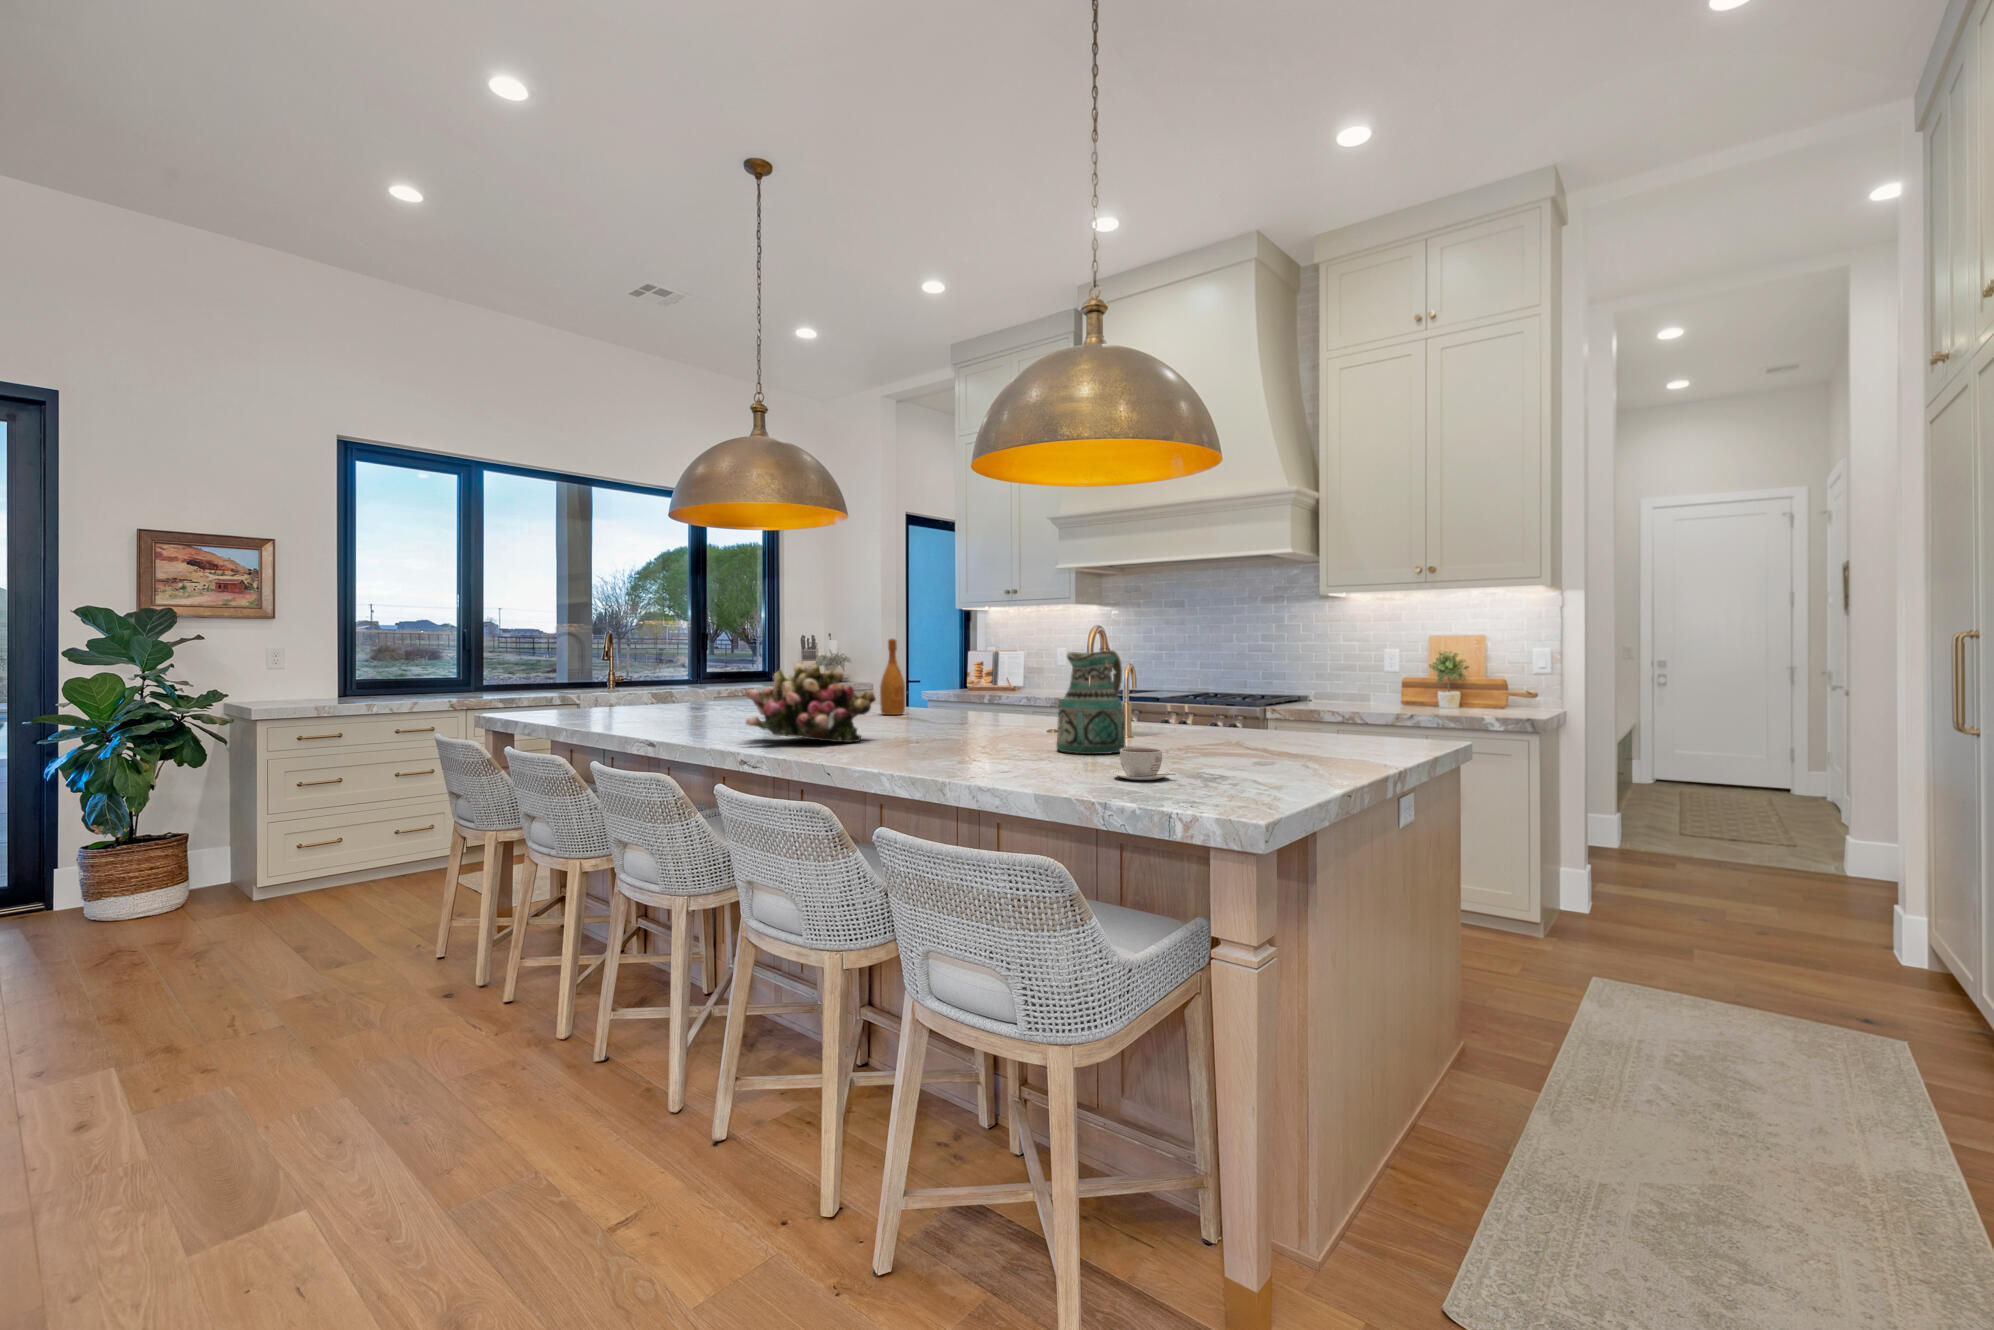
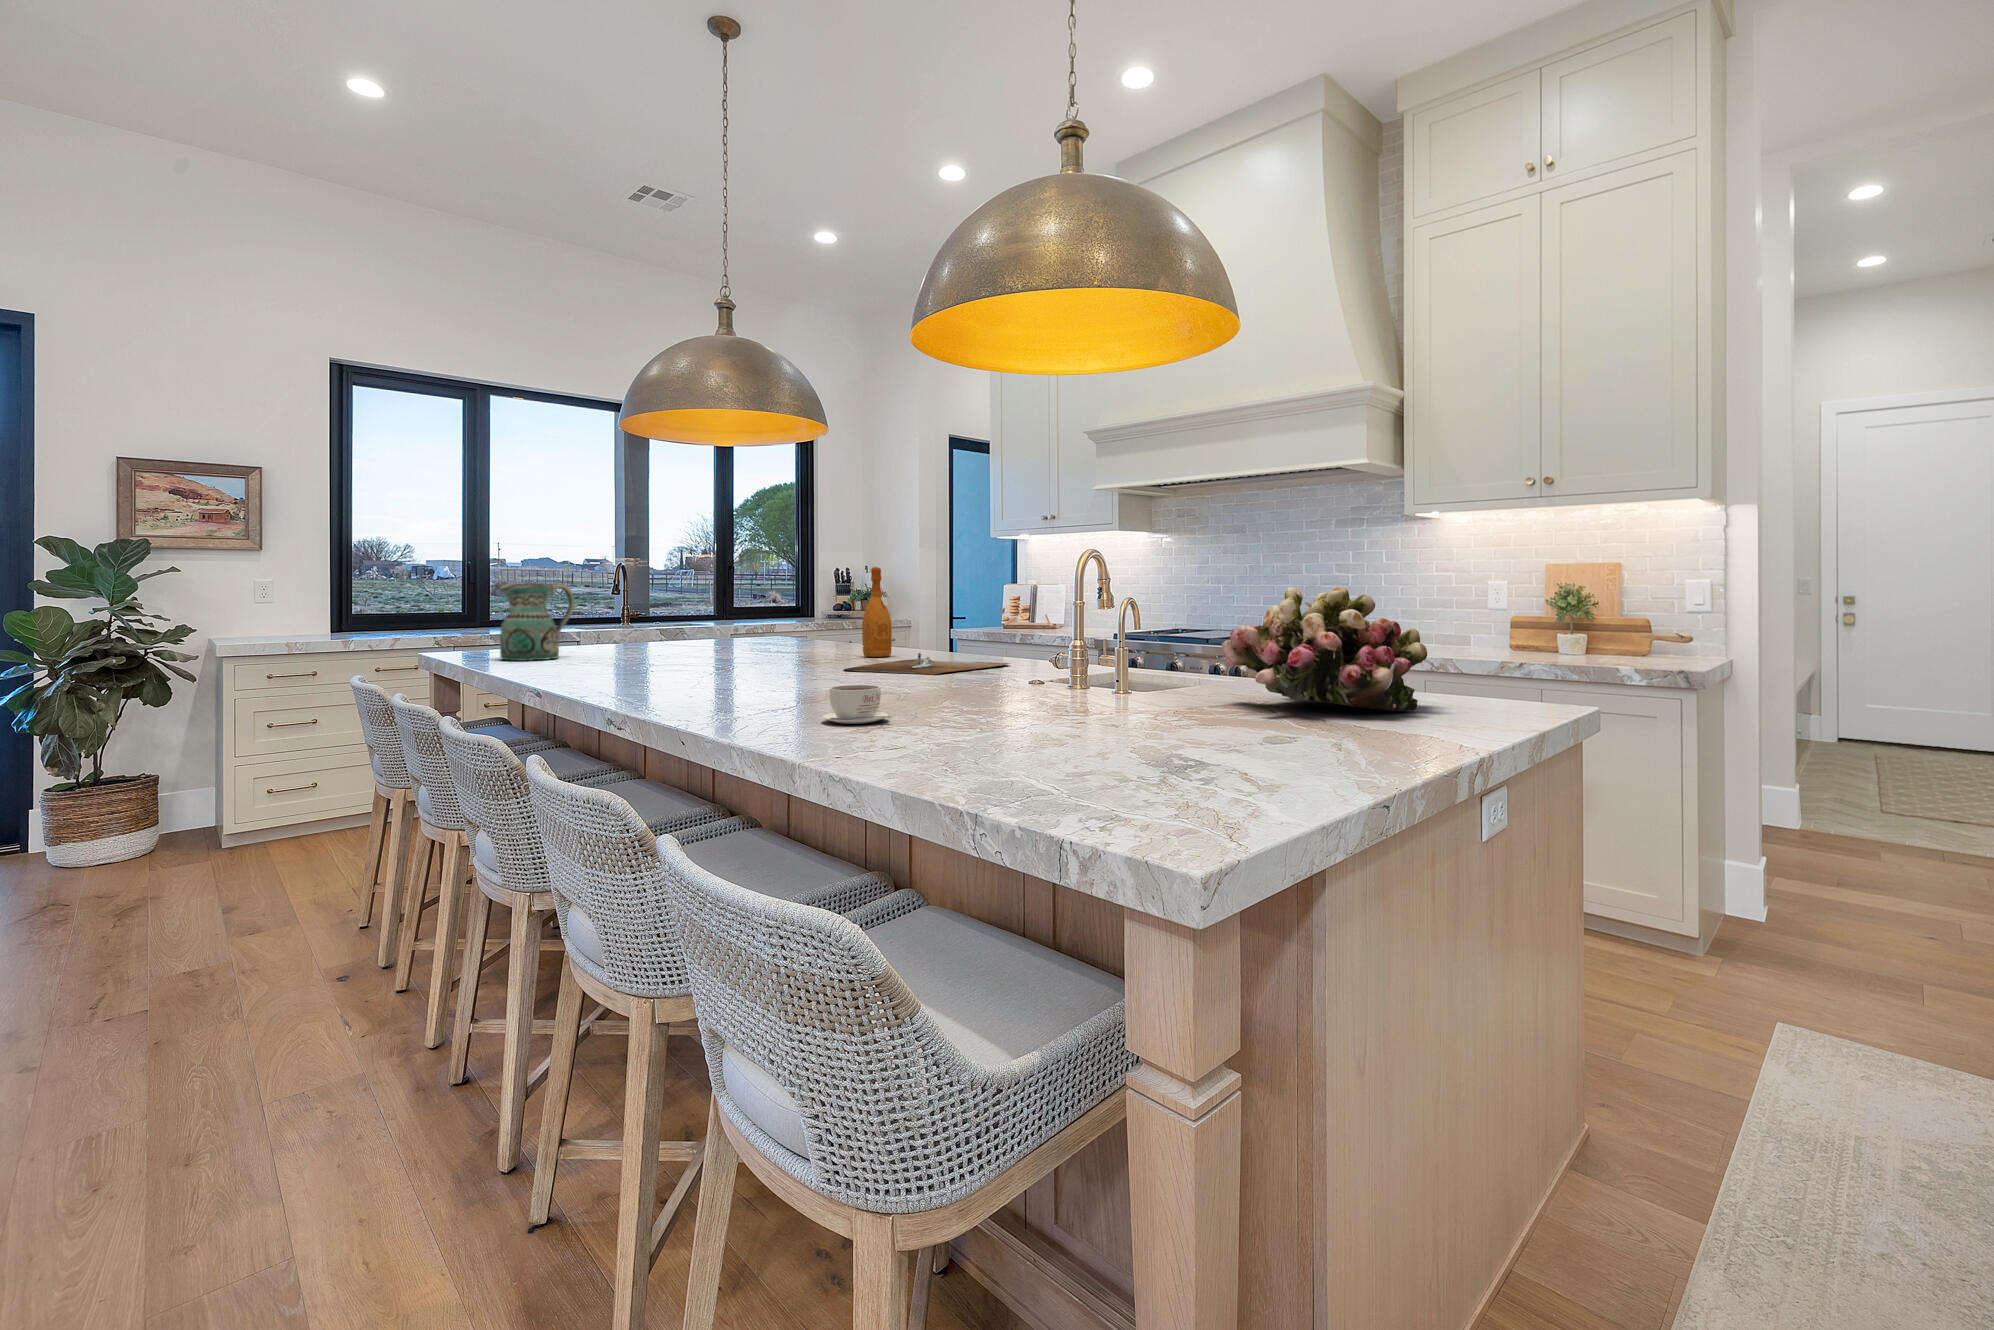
ceramic pitcher: present [1057,650,1125,754] -> present [500,583,575,661]
flower arrangement: present [746,664,876,742] -> present [1222,587,1427,711]
cutting board: none [886,711,1018,729] -> present [844,653,1010,674]
coffee cup: present [1113,748,1176,780] -> present [822,685,891,724]

